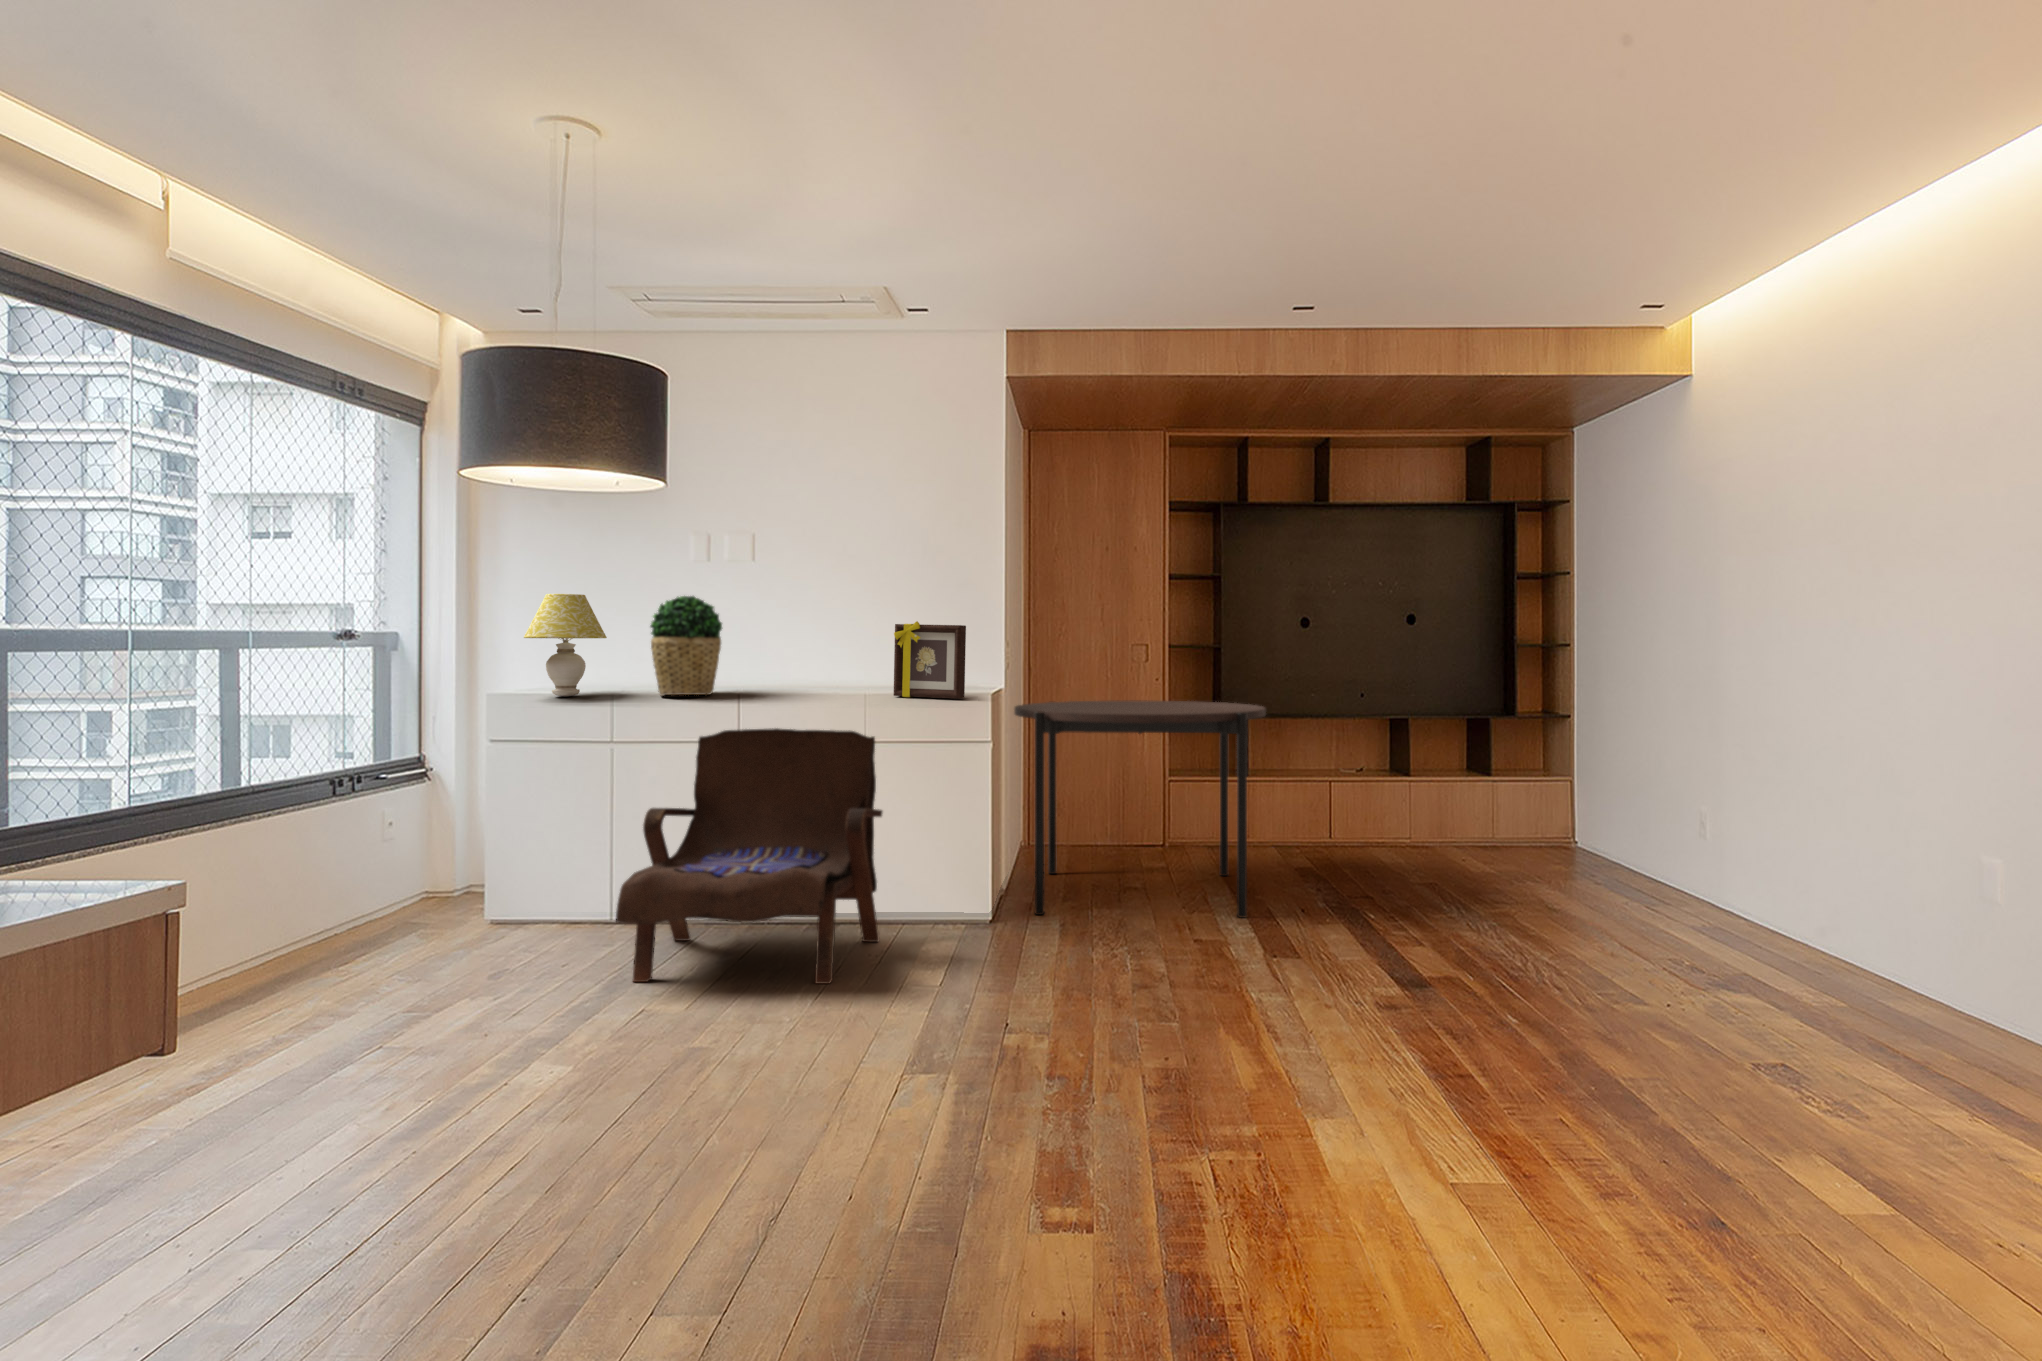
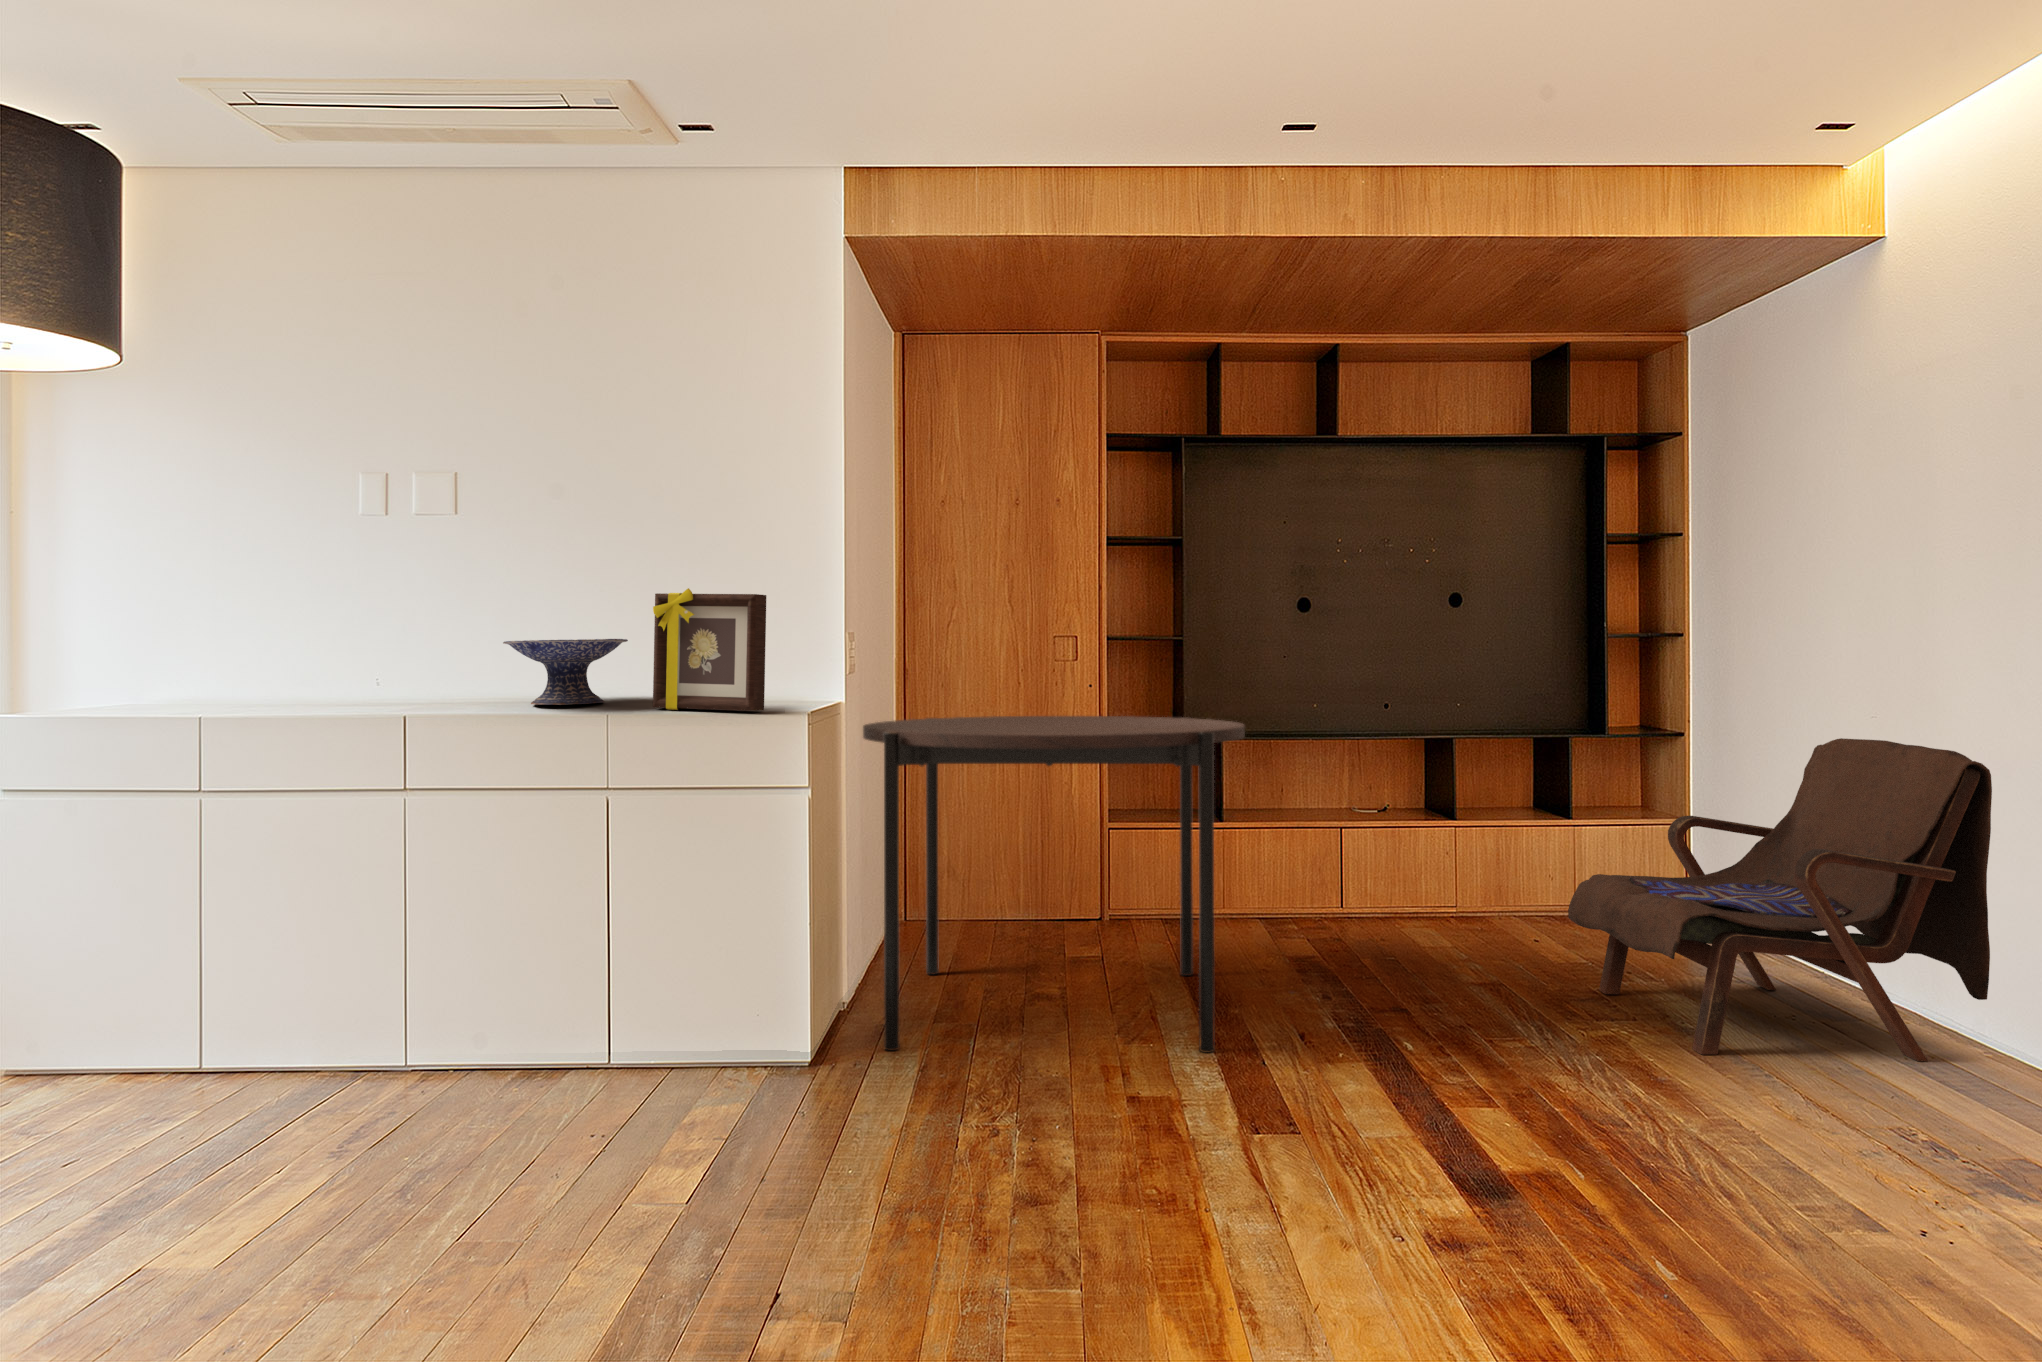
table lamp: present [524,594,607,697] -> none [46,545,196,711]
potted plant: present [650,596,722,696] -> none [260,548,384,709]
decorative bowl: none [797,652,873,694] -> present [503,639,628,705]
armchair: present [616,728,882,984] -> present [1568,738,1992,1061]

